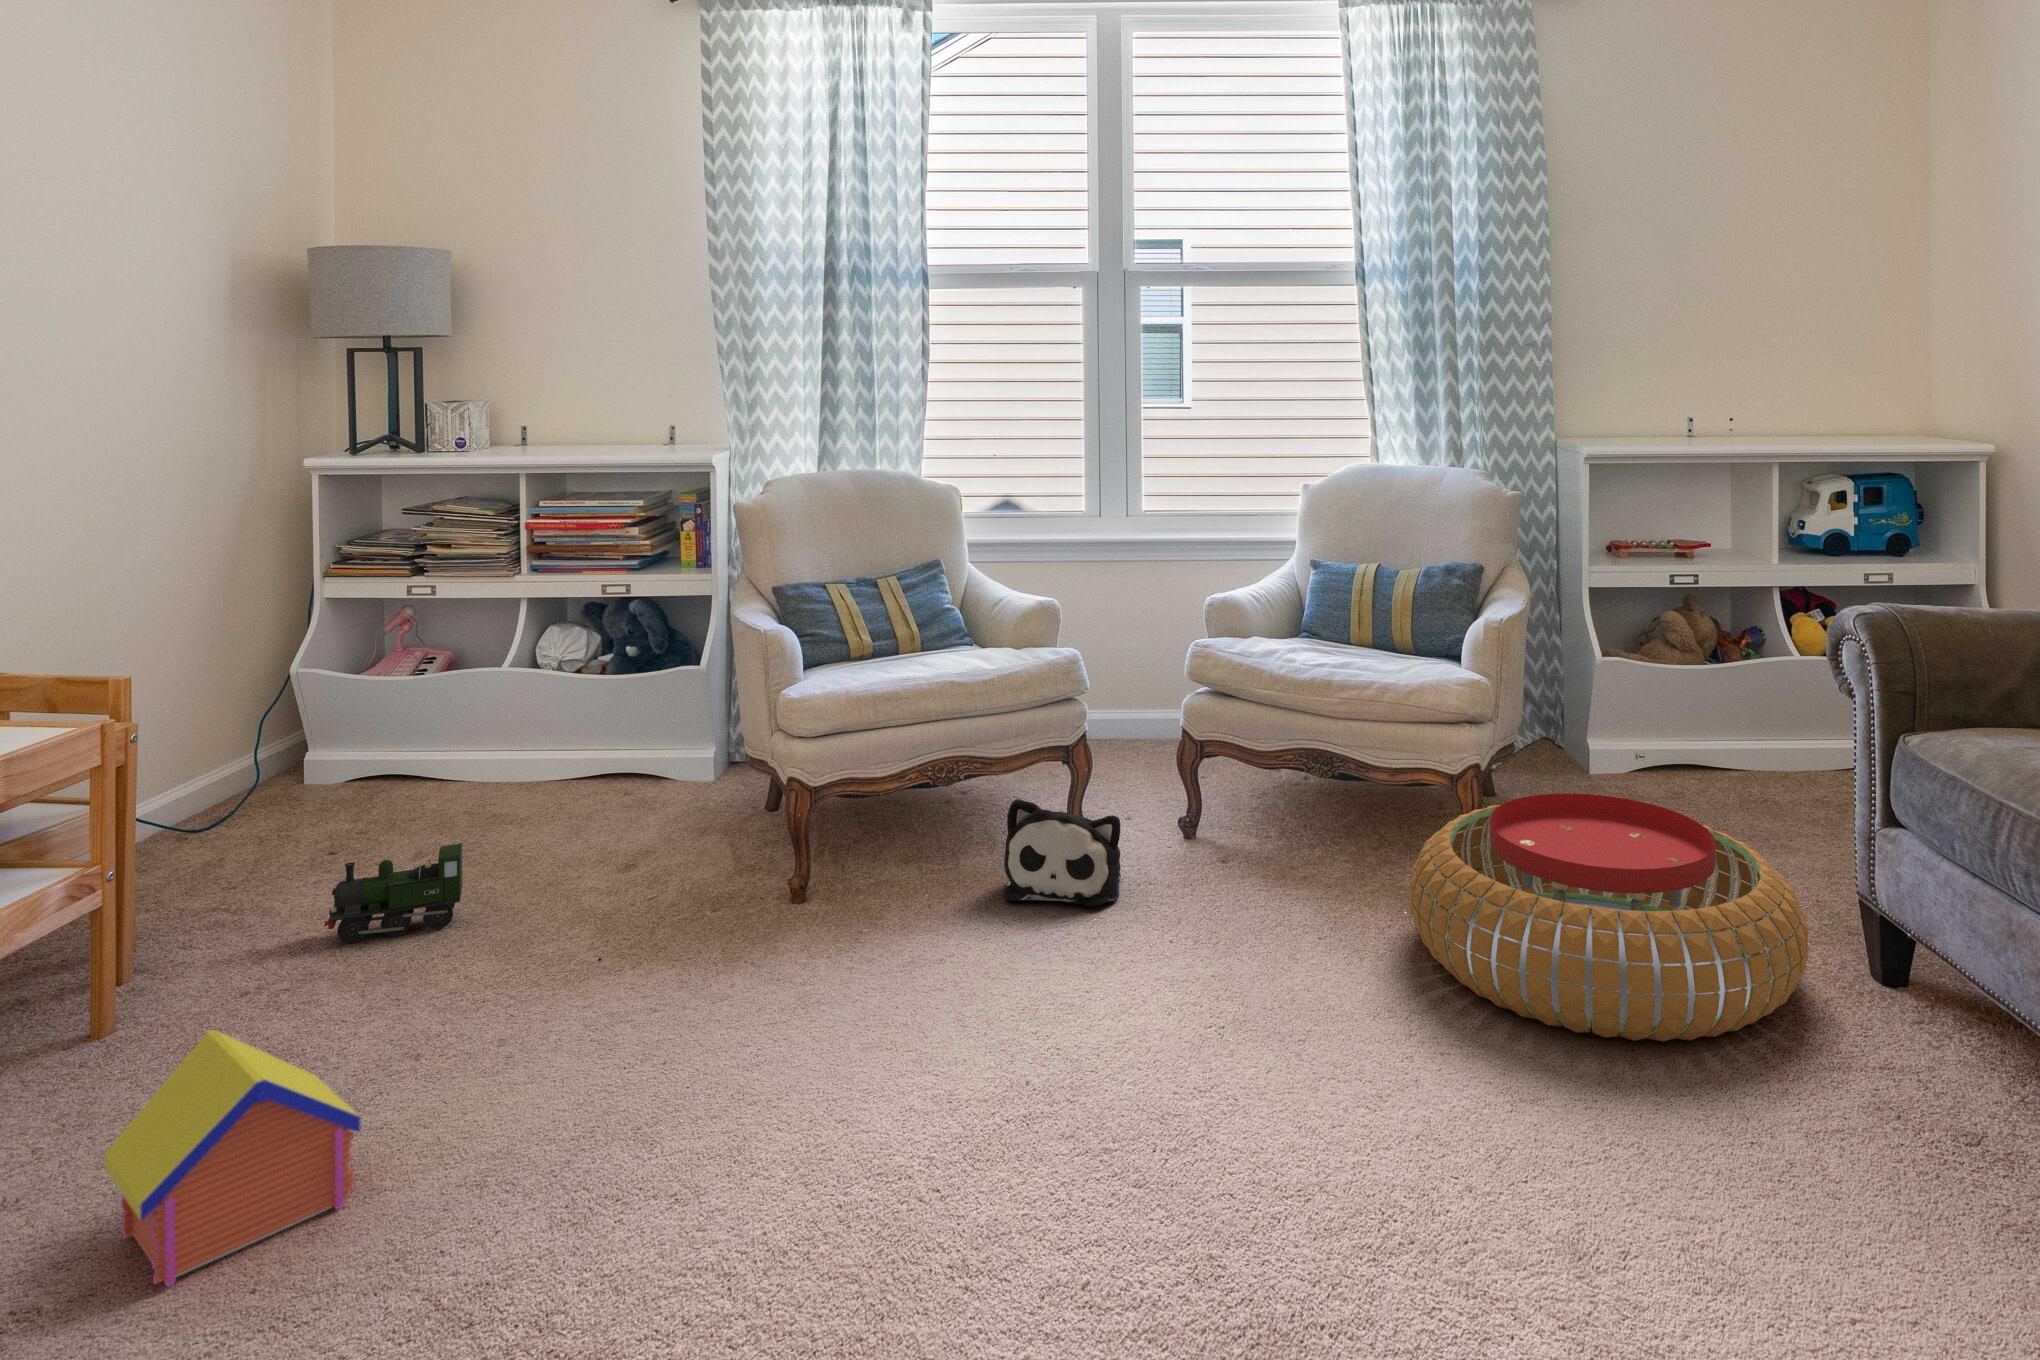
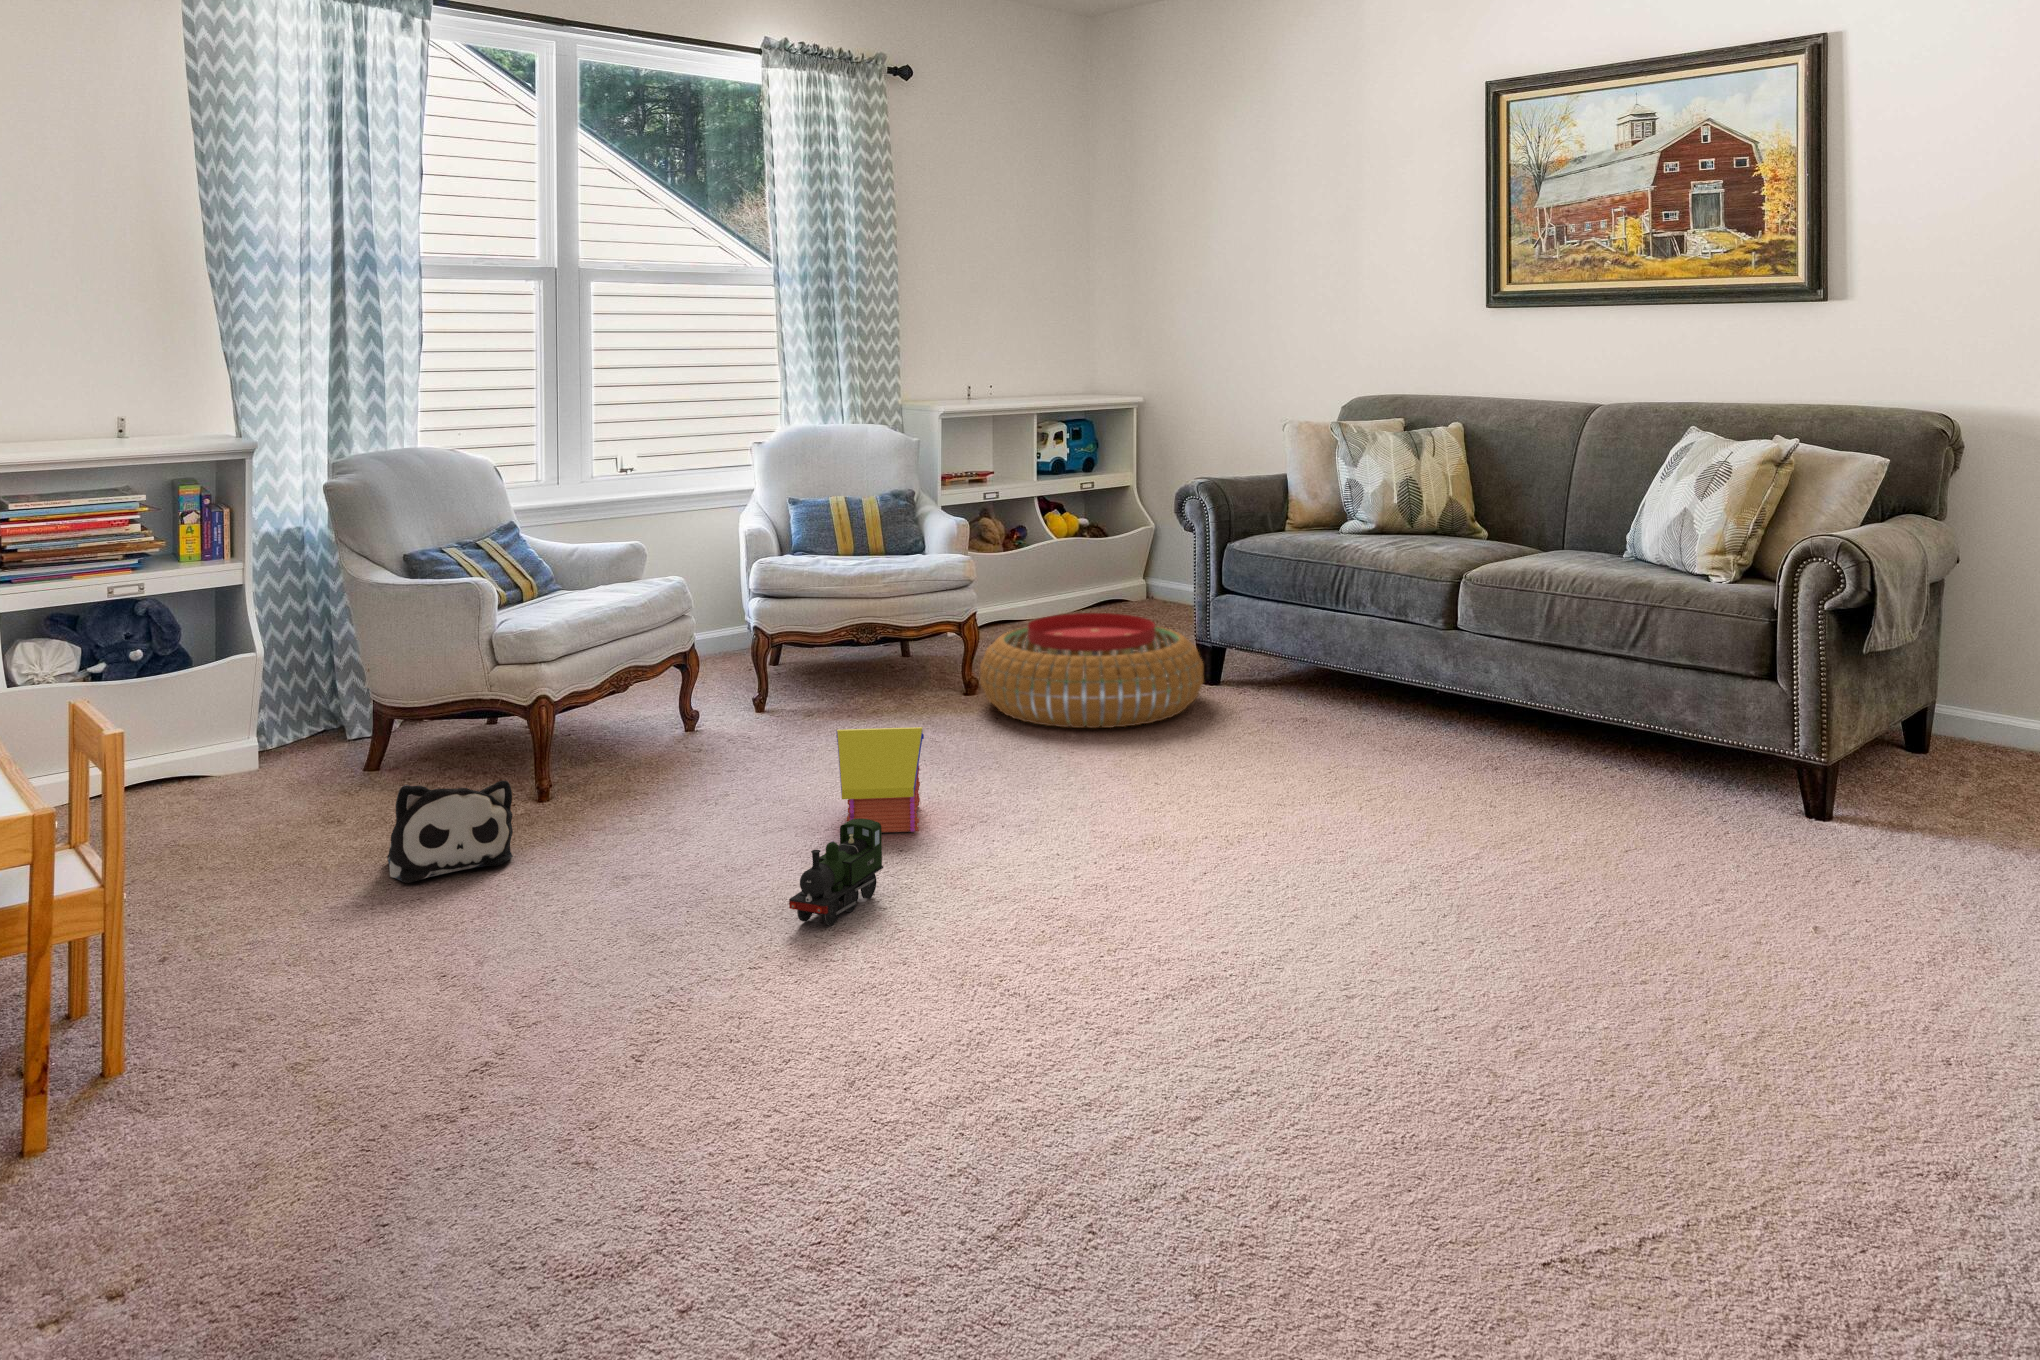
plush toy: present [1004,798,1121,907] -> present [387,780,513,883]
toy train: present [325,843,462,943] -> present [789,818,883,925]
toy house: present [104,1030,360,1286] -> present [836,727,924,833]

